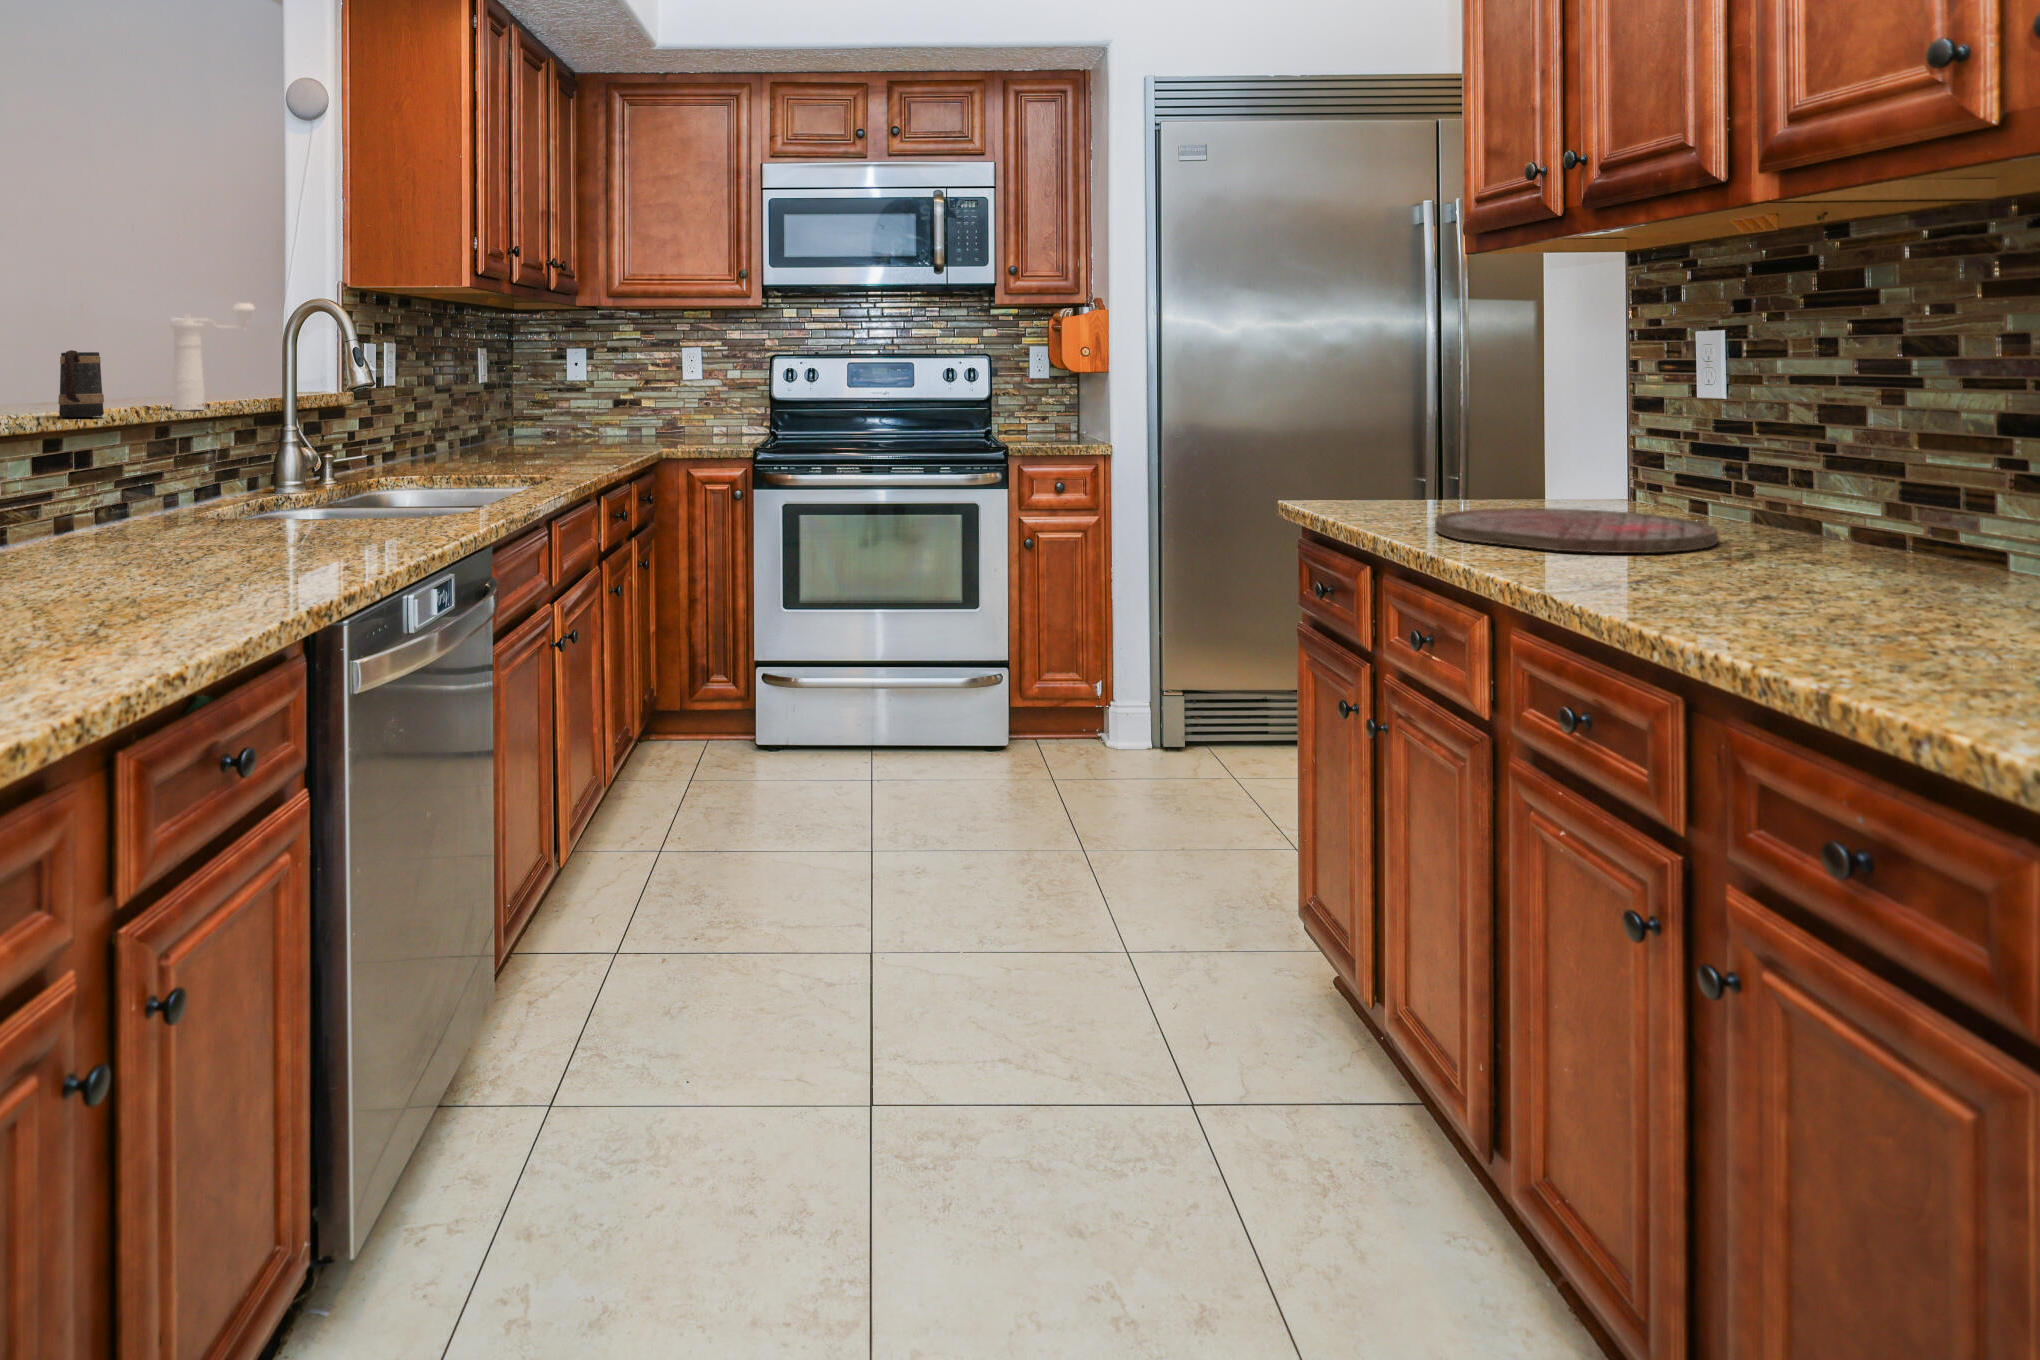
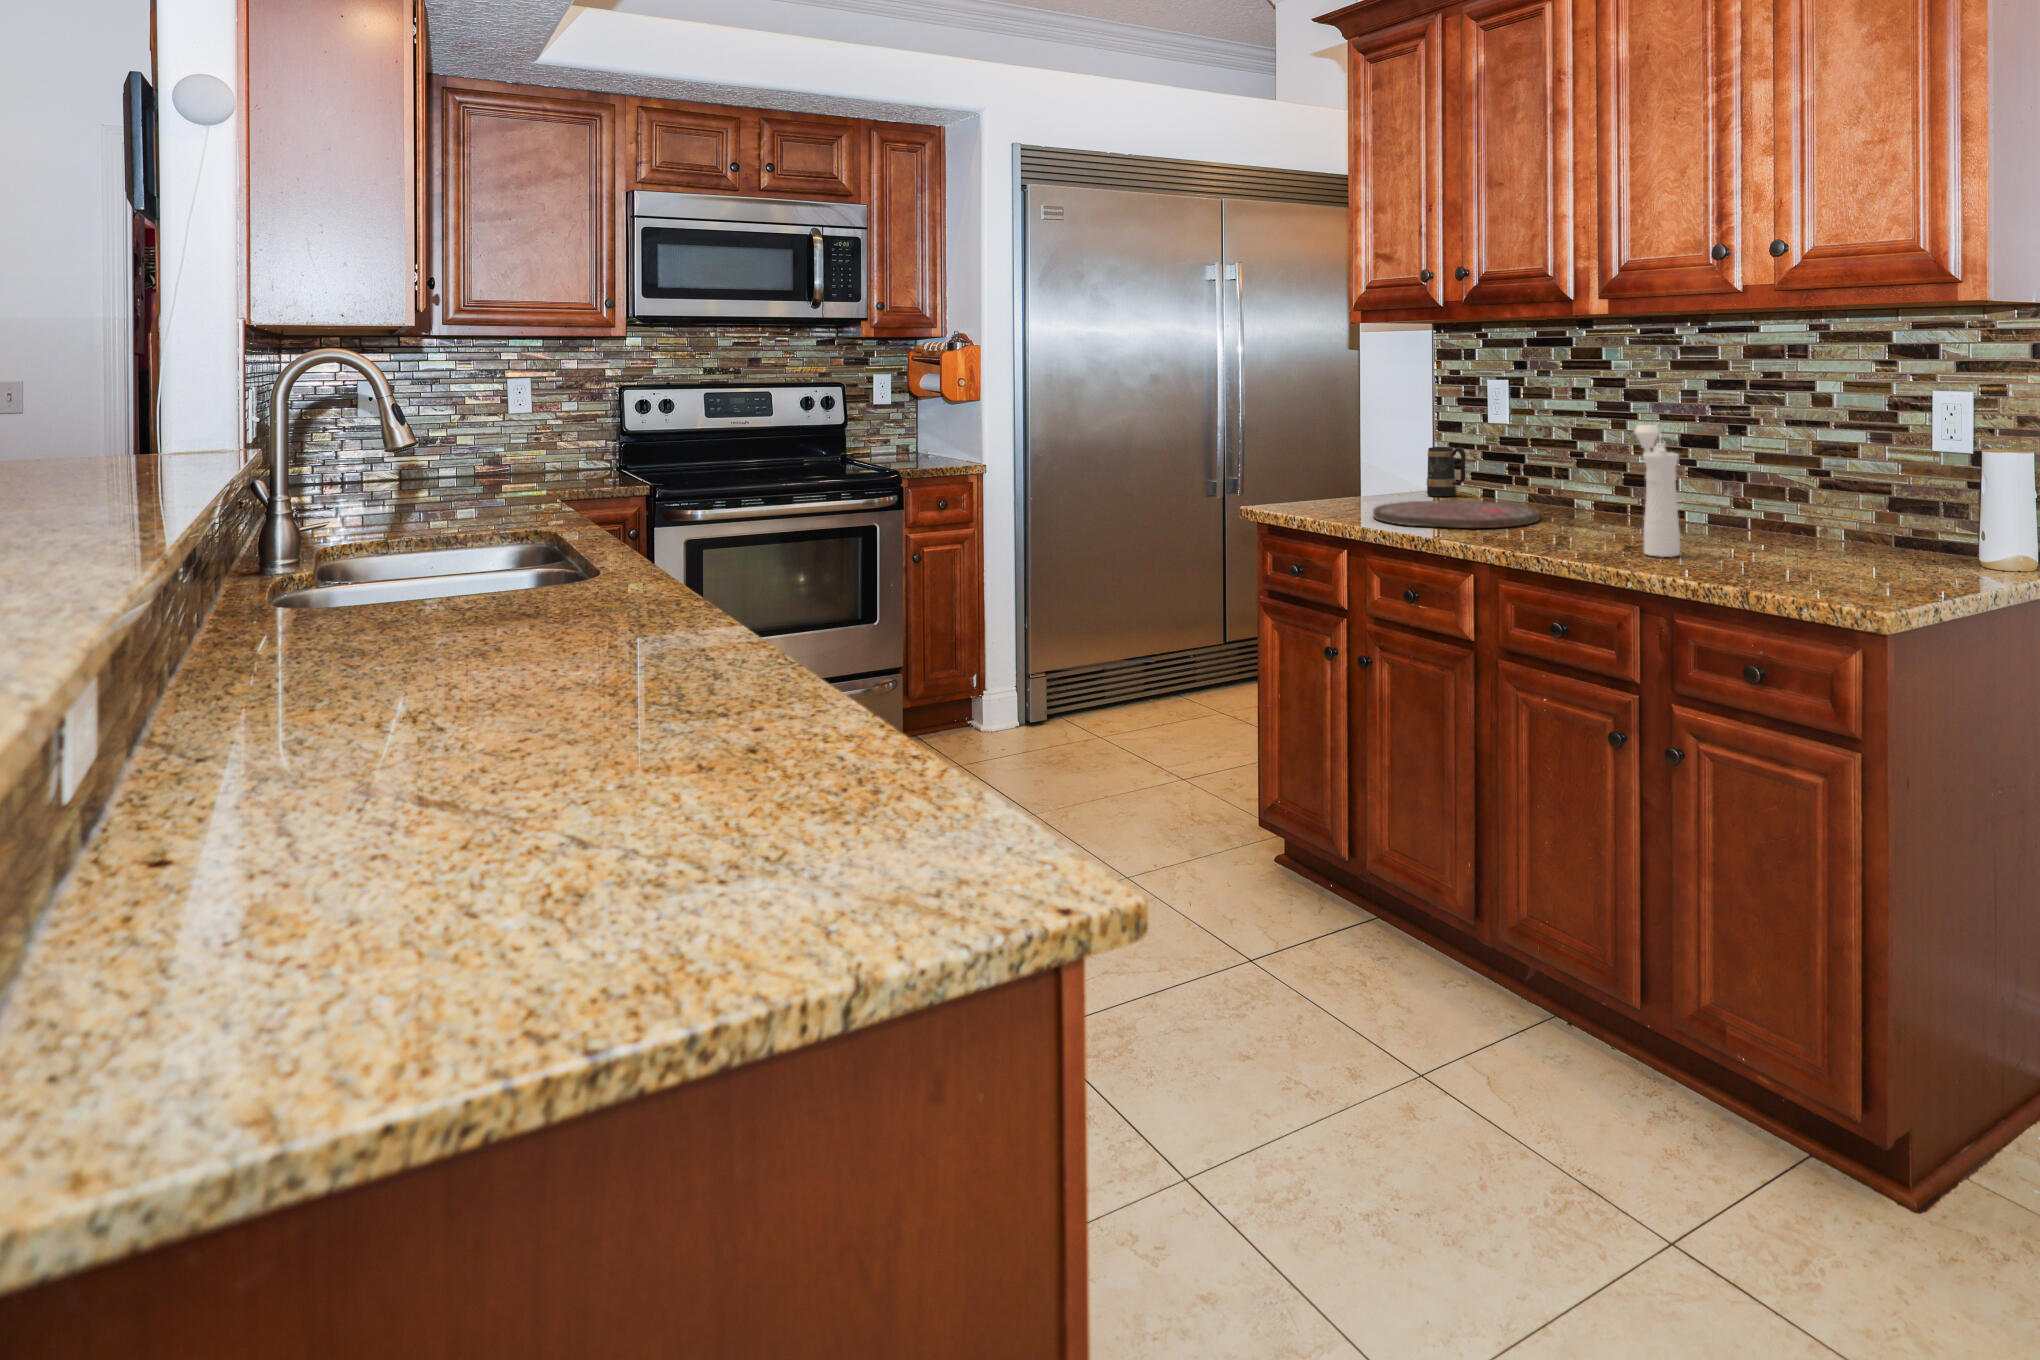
pepper mill: present [171,303,256,411] -> present [1635,425,1680,557]
mug: present [58,350,104,418] -> present [1427,447,1466,497]

